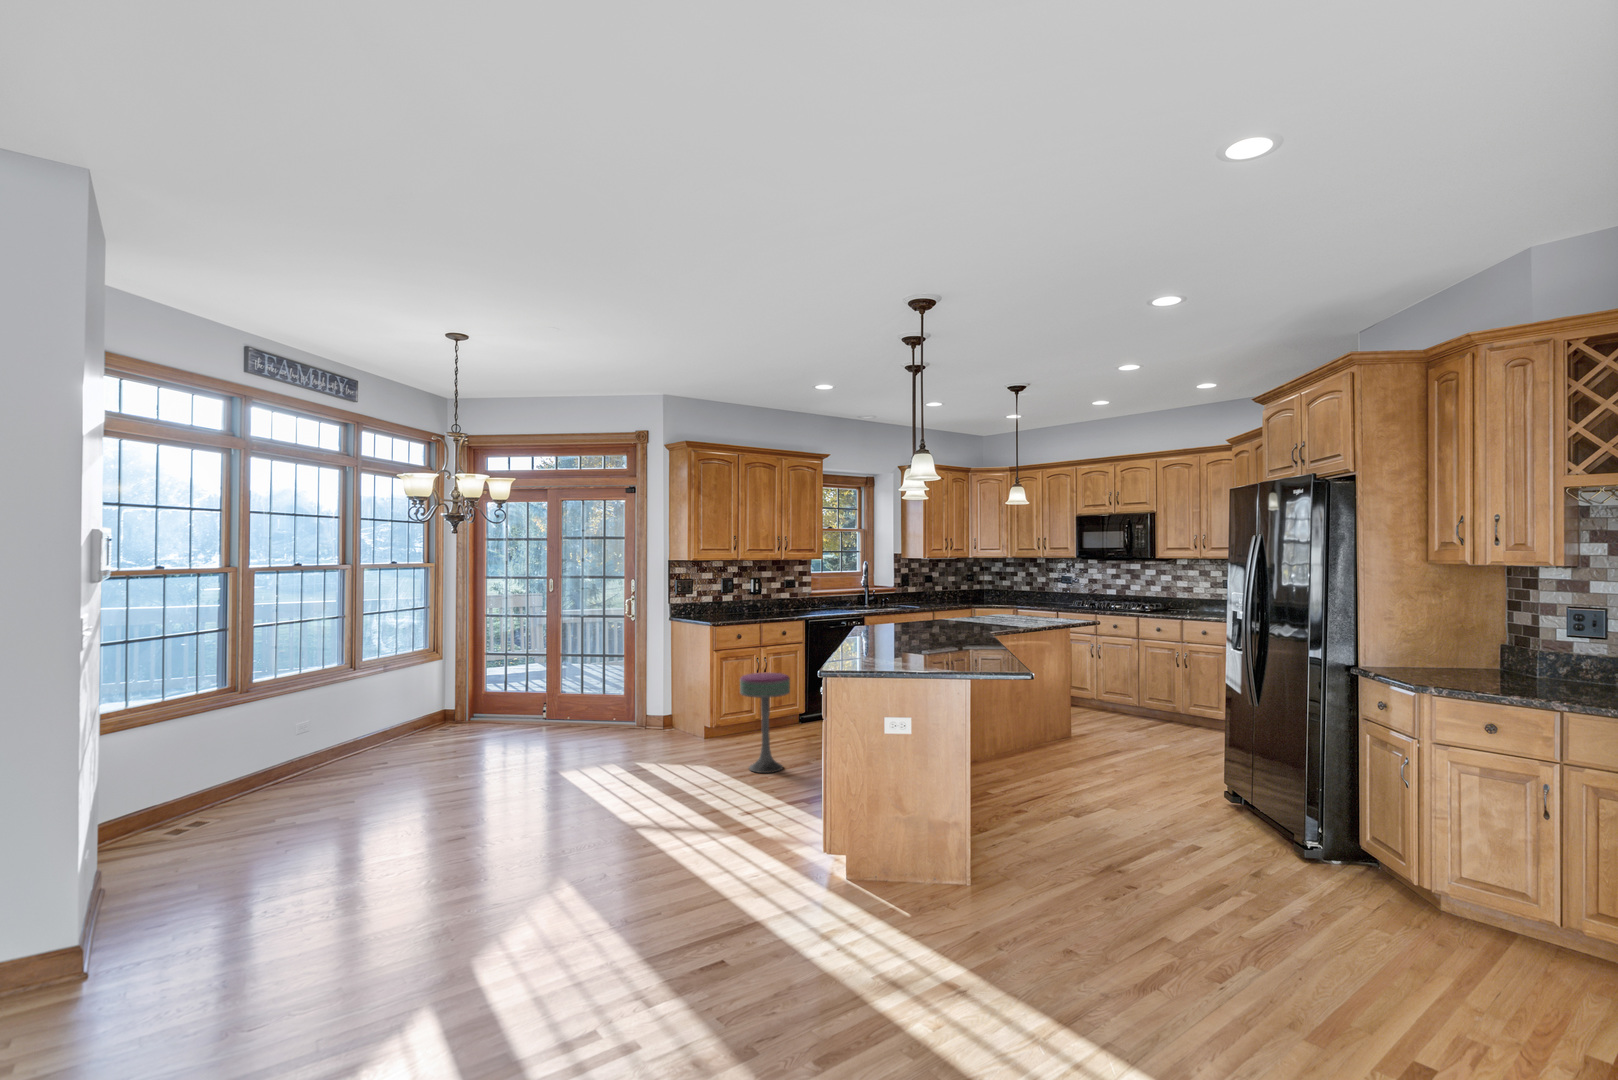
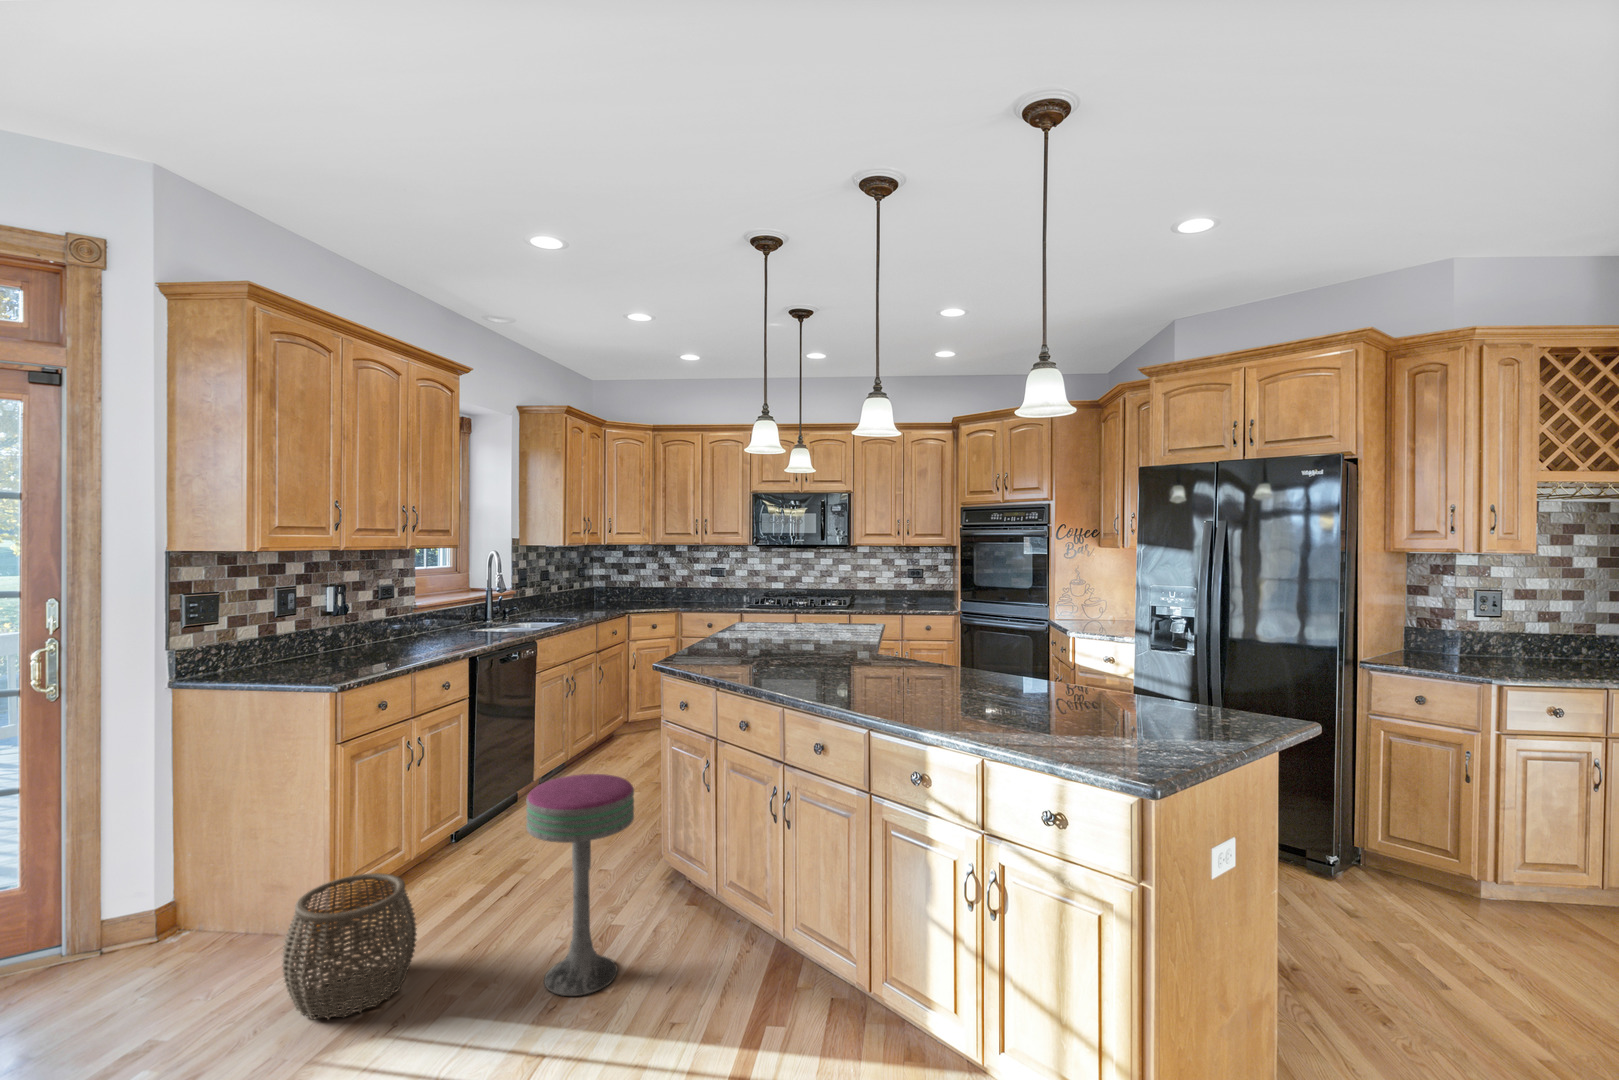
woven basket: none [670,704,721,756] -> present [282,873,417,1019]

